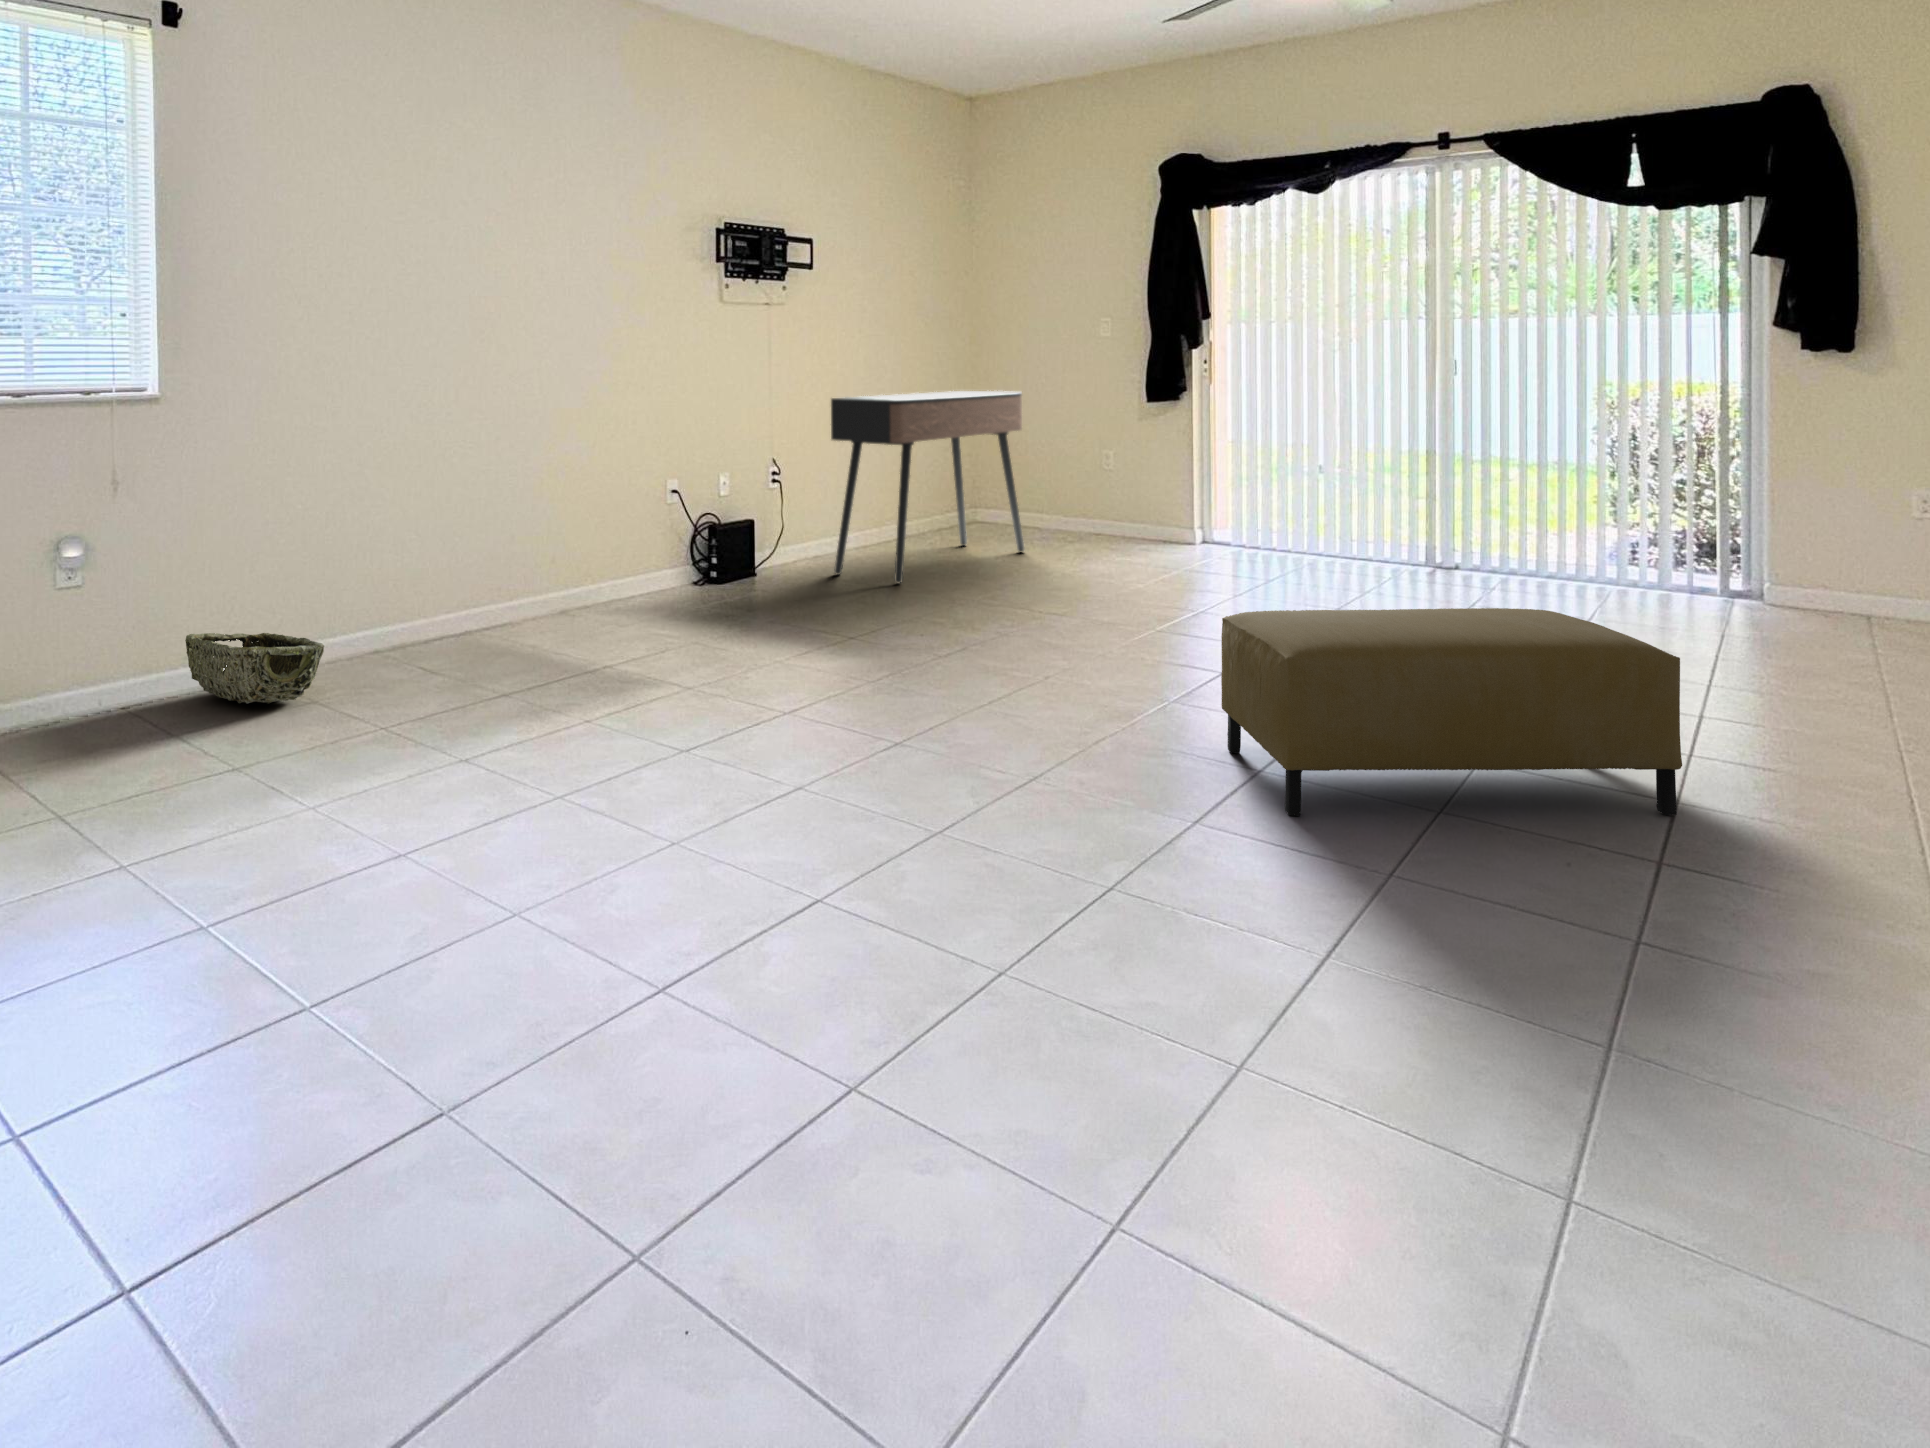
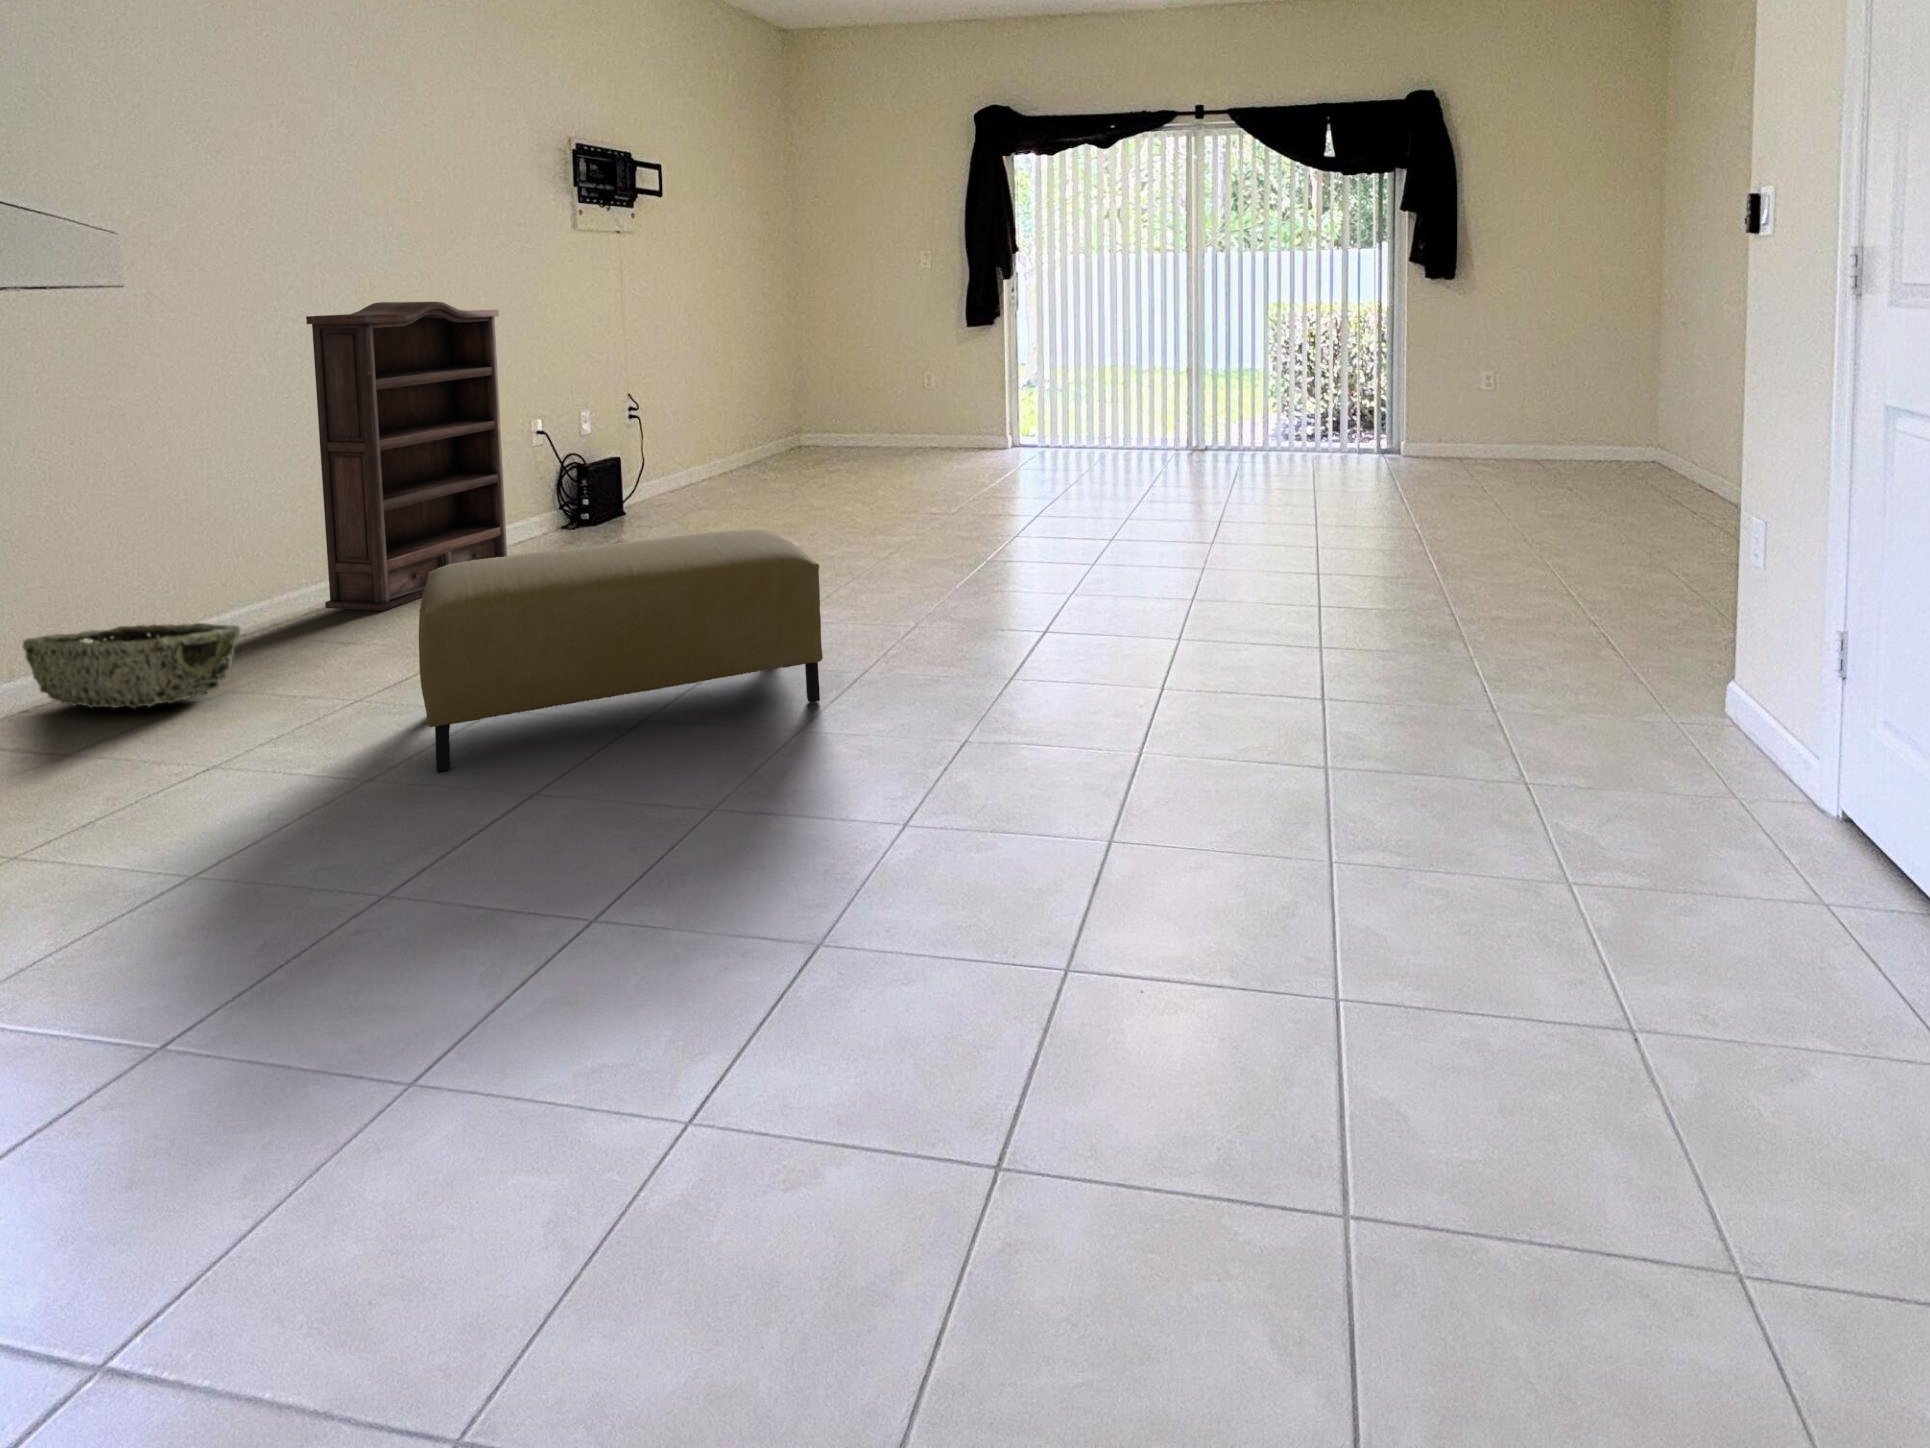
bookshelf: none [441,369,613,647] -> present [306,302,507,611]
console table: present [831,391,1024,583] -> none [700,318,868,503]
ottoman: present [1221,608,1682,816] -> present [419,529,823,772]

